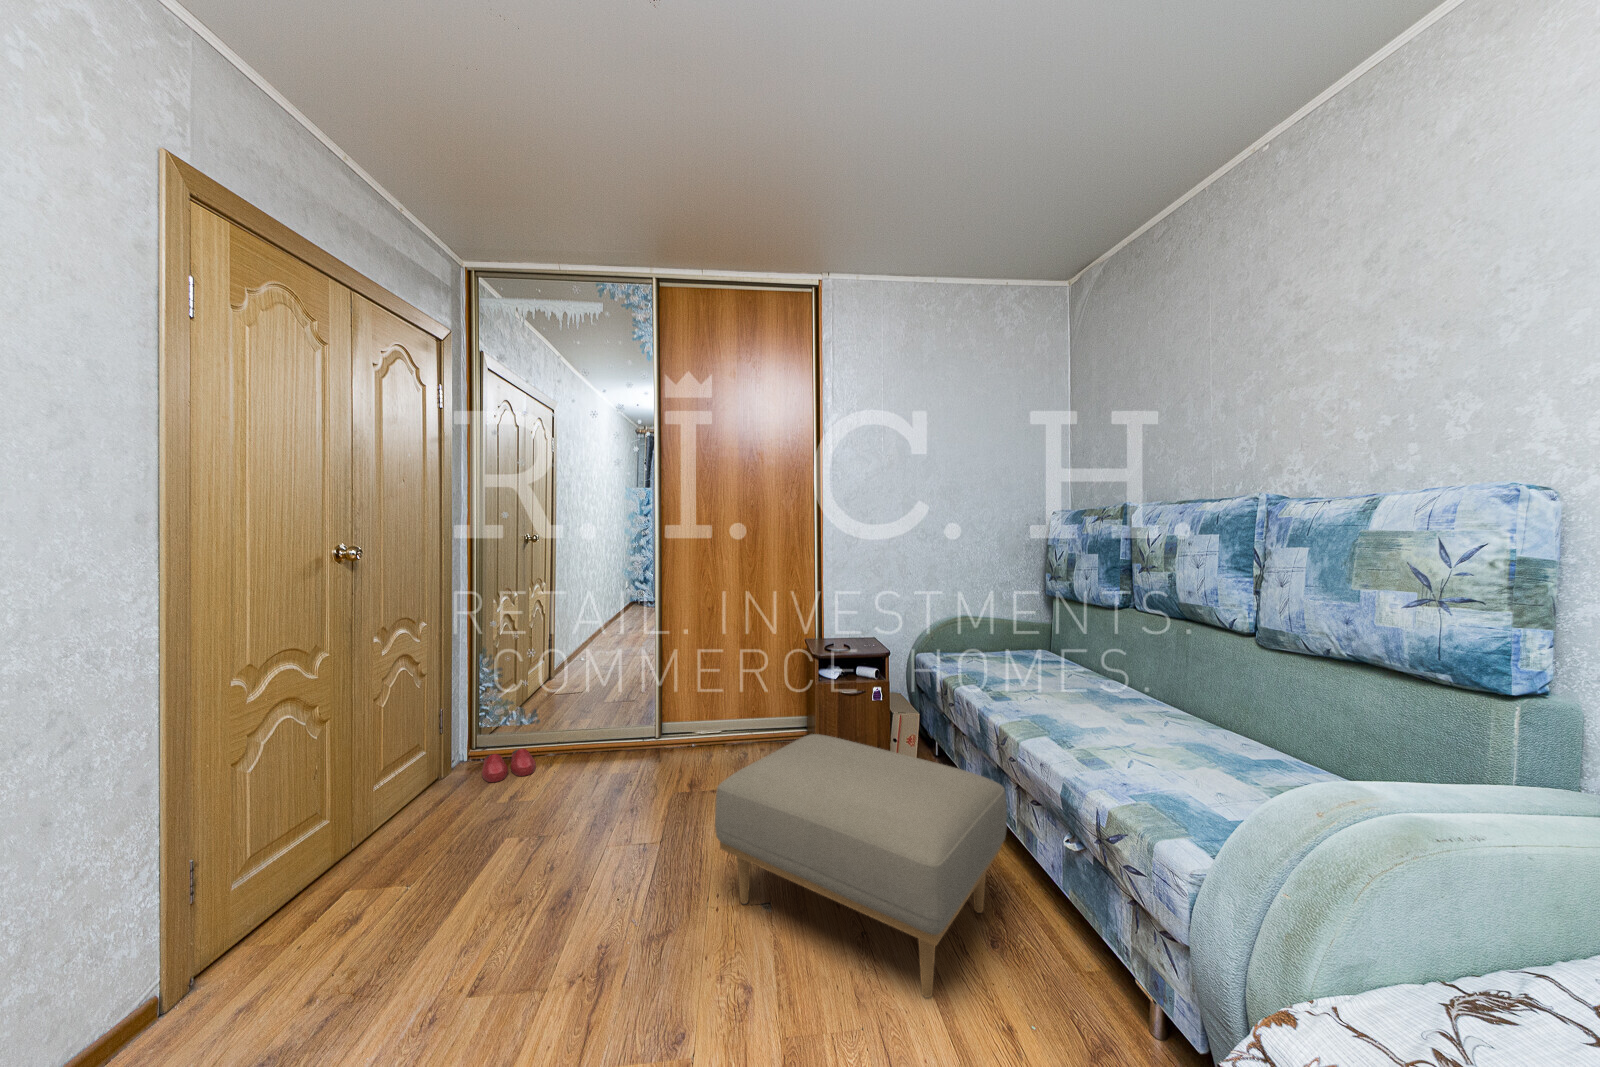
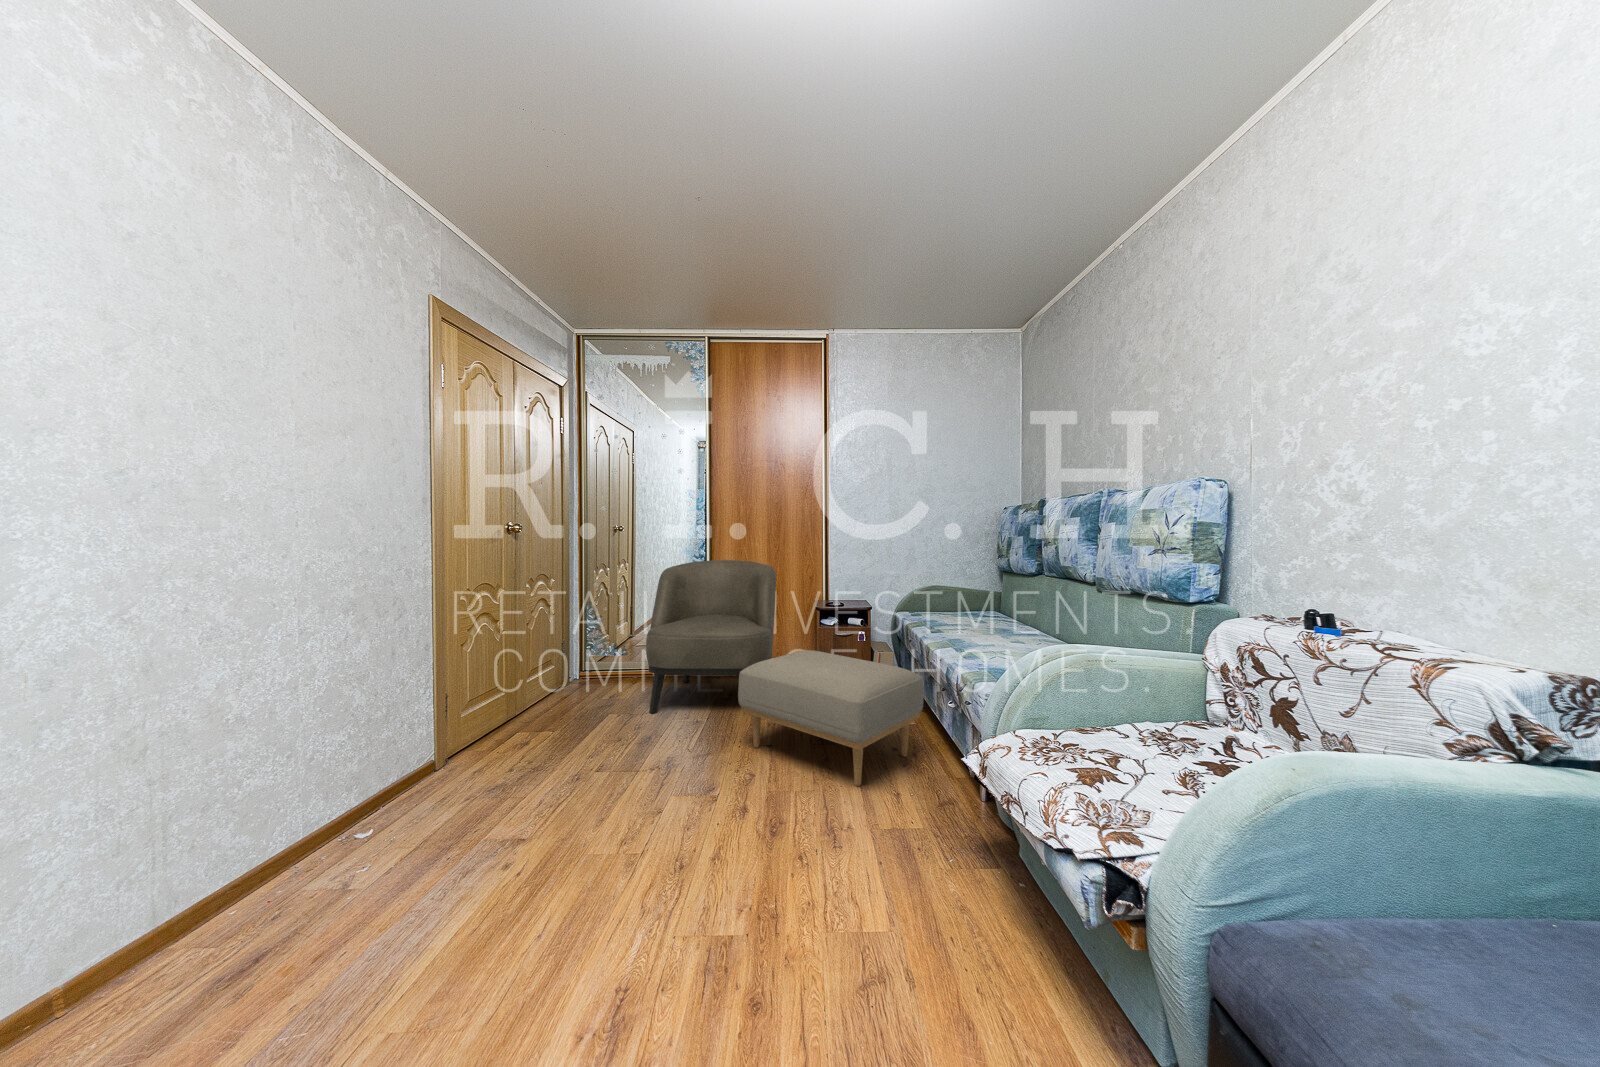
armchair: none [568,588,757,832] -> present [646,560,776,713]
slippers: present [482,749,536,782] -> none [587,671,623,689]

